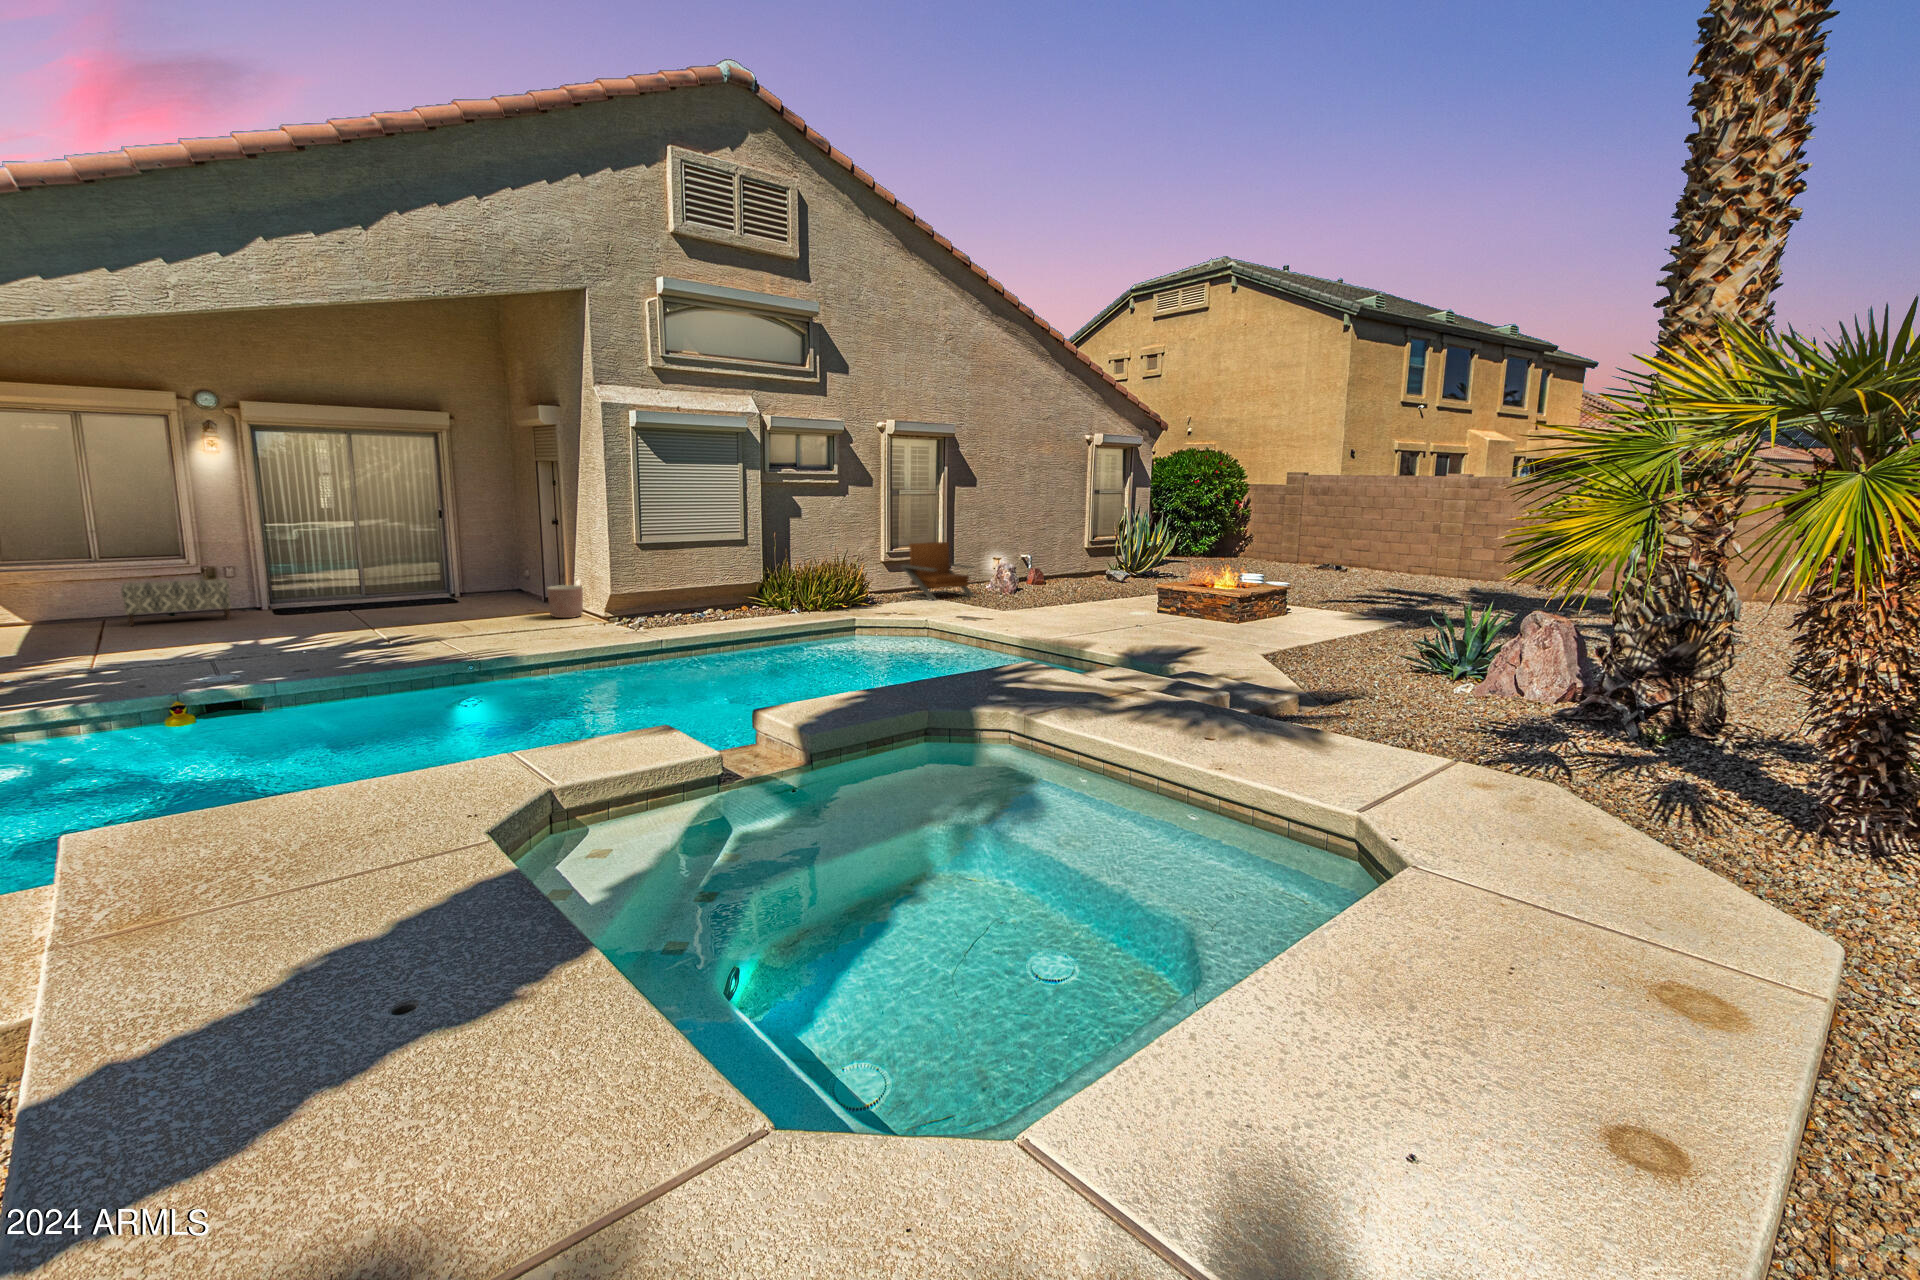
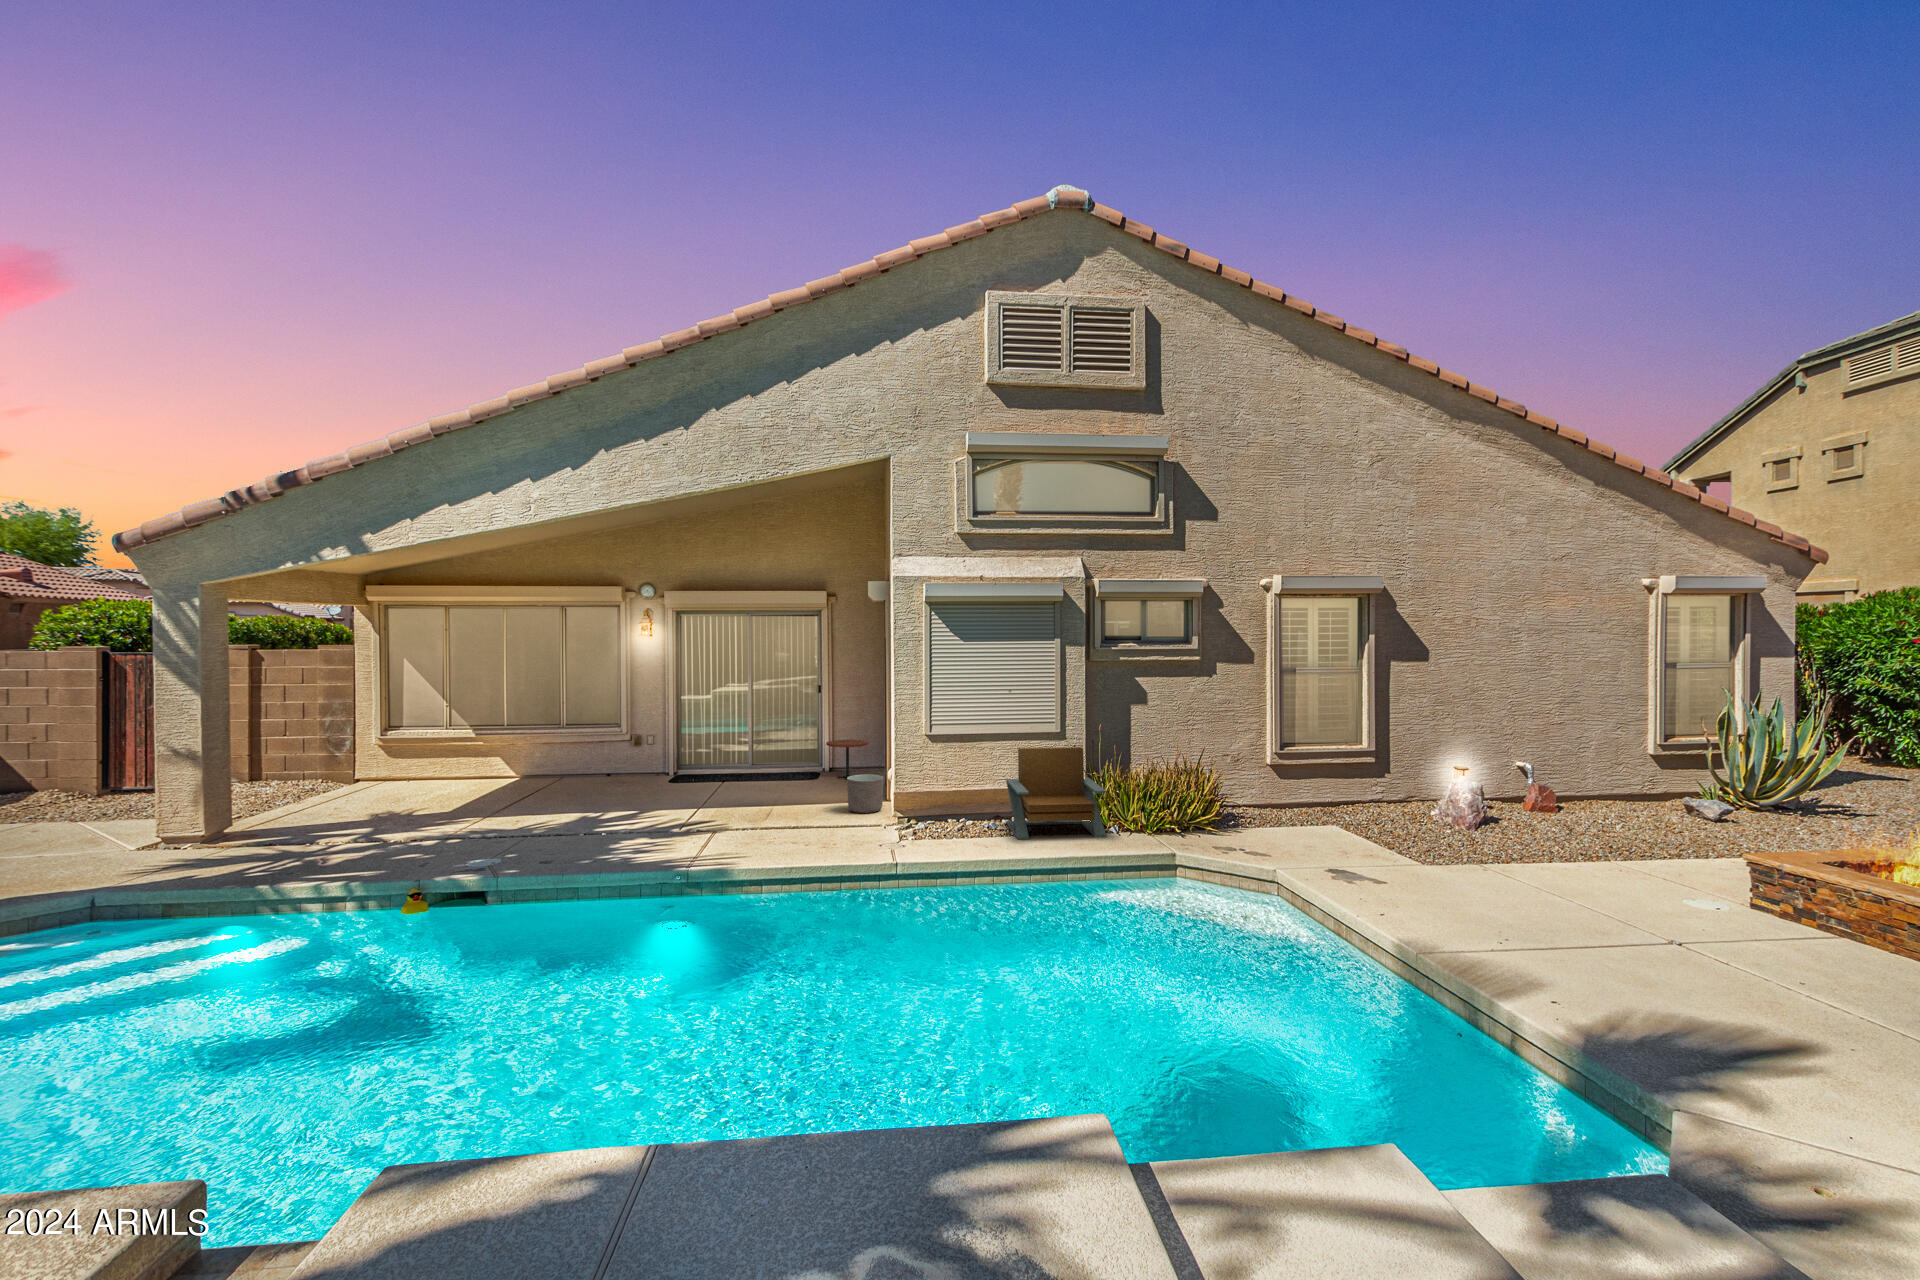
lounge chair: present [901,542,975,600] -> present [1006,747,1107,839]
side table: none [474,563,519,601] -> present [826,740,869,779]
bench: present [121,579,231,626] -> none [545,746,628,786]

